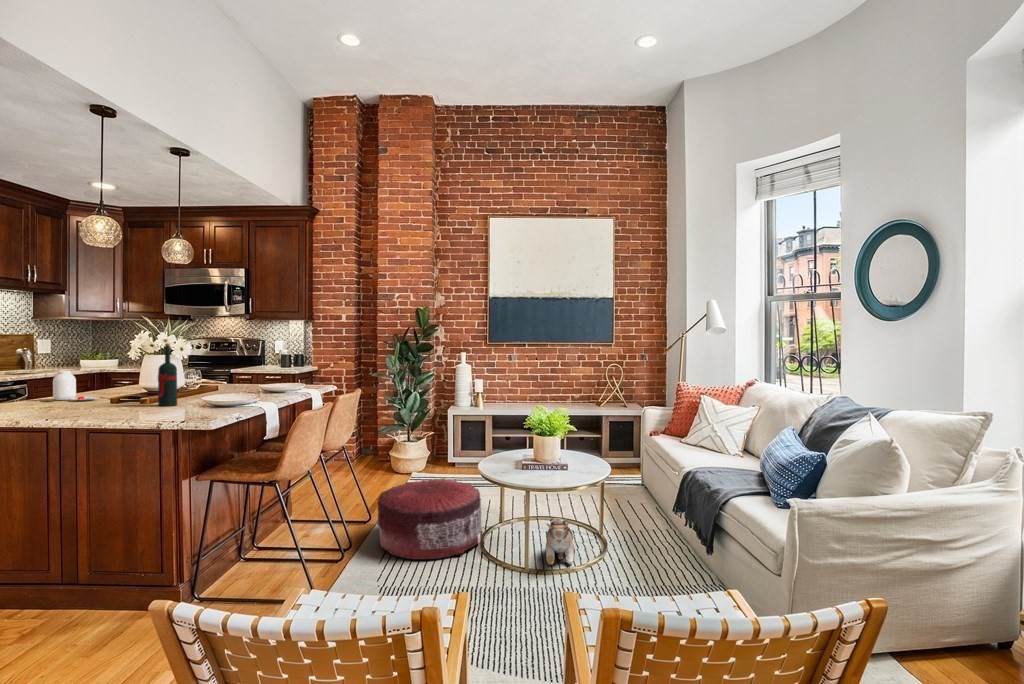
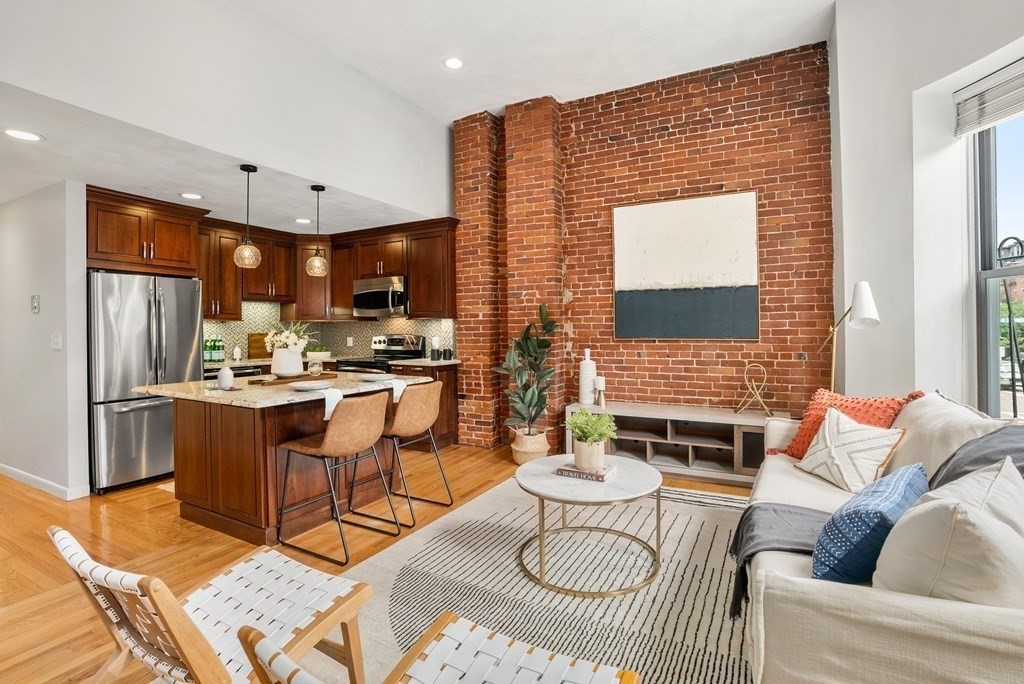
wine bottle: present [158,343,177,406] -> none [254,347,271,398]
pouf: present [377,478,482,560] -> none [423,478,532,562]
plush toy: present [546,518,575,565] -> none [551,542,604,597]

